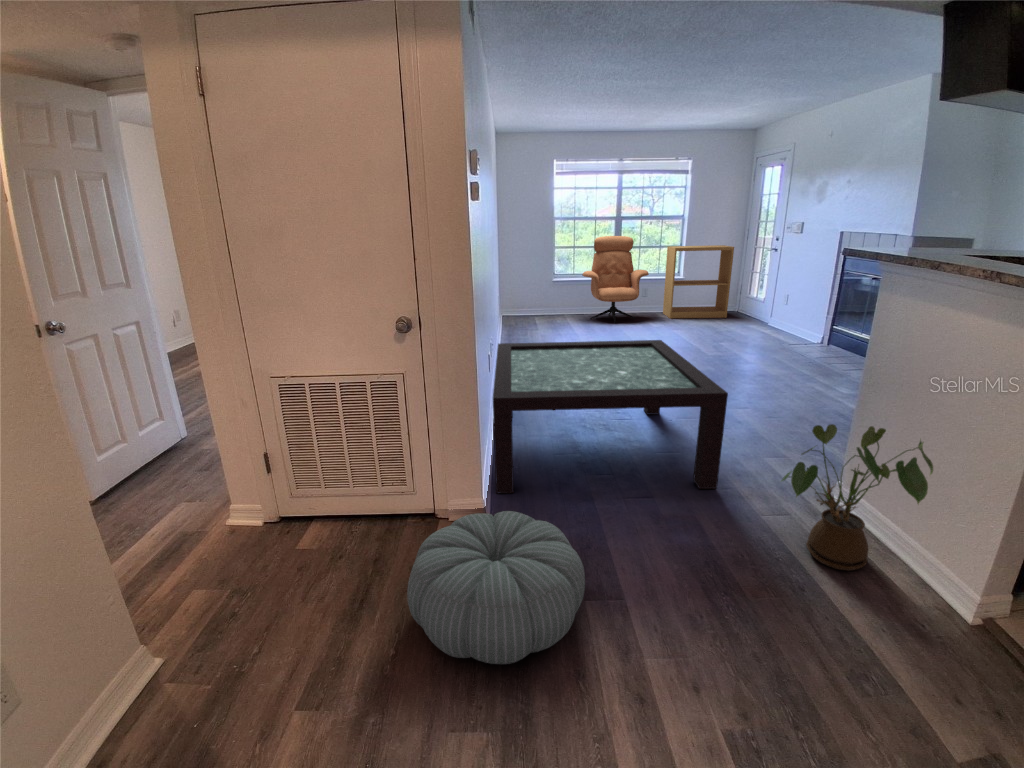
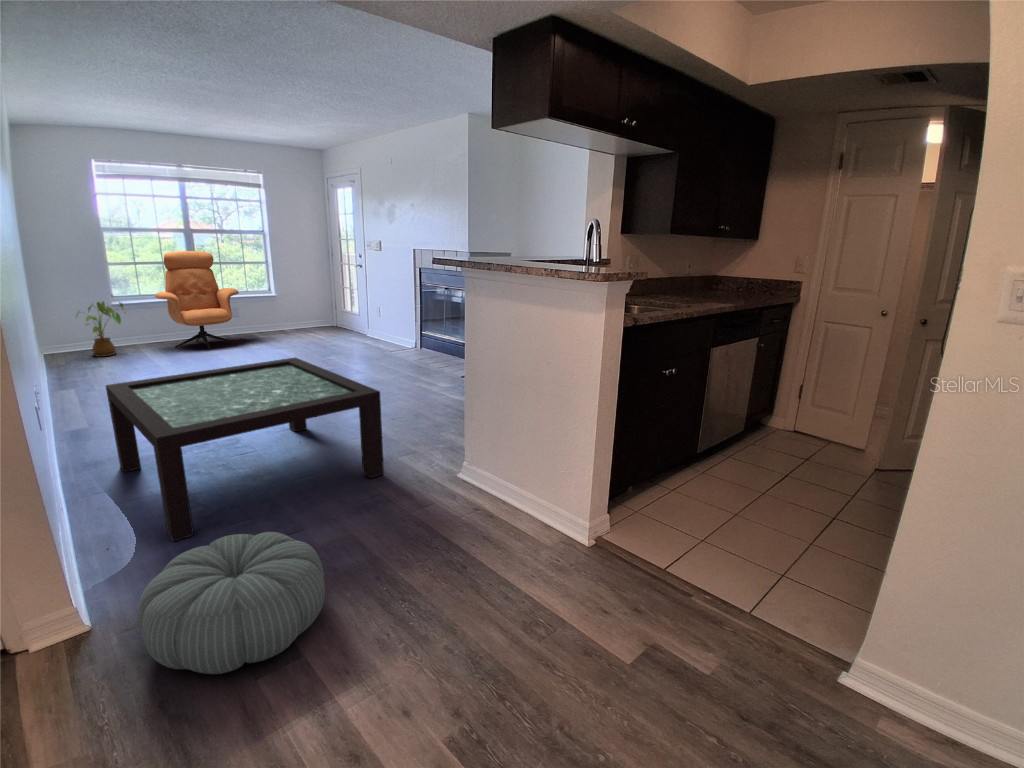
bookshelf: present [663,245,734,319] -> none [252,261,327,338]
house plant: present [782,424,933,570] -> present [76,301,123,357]

